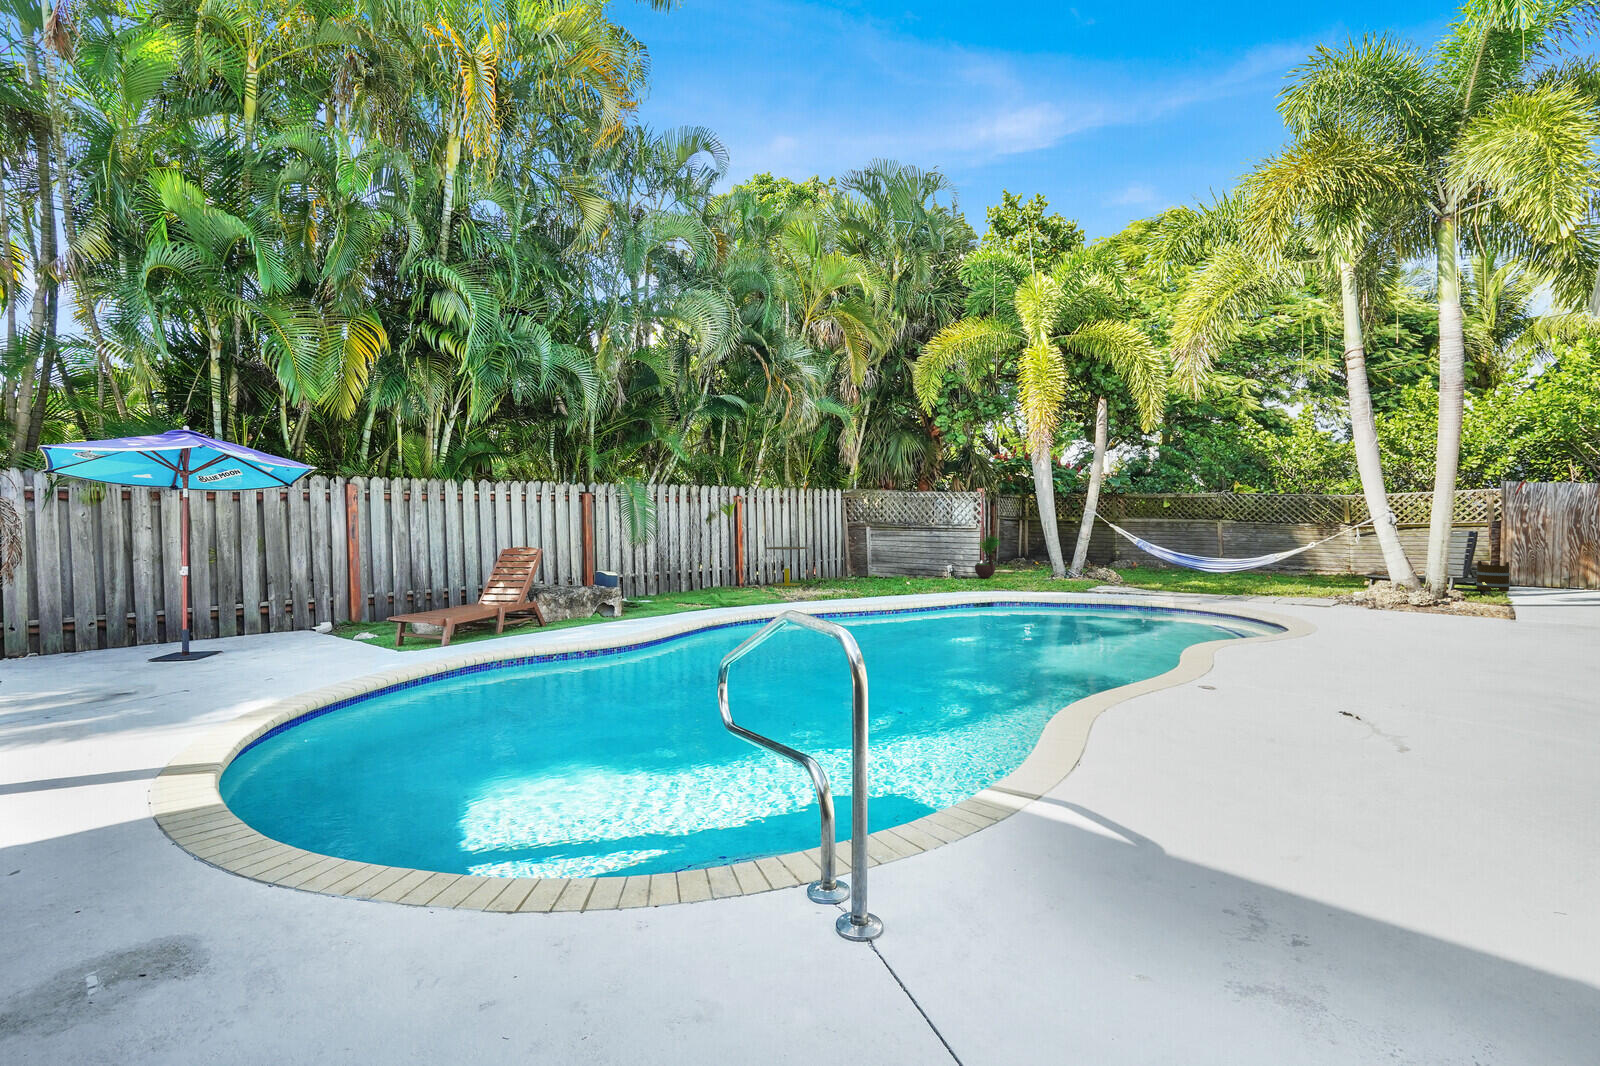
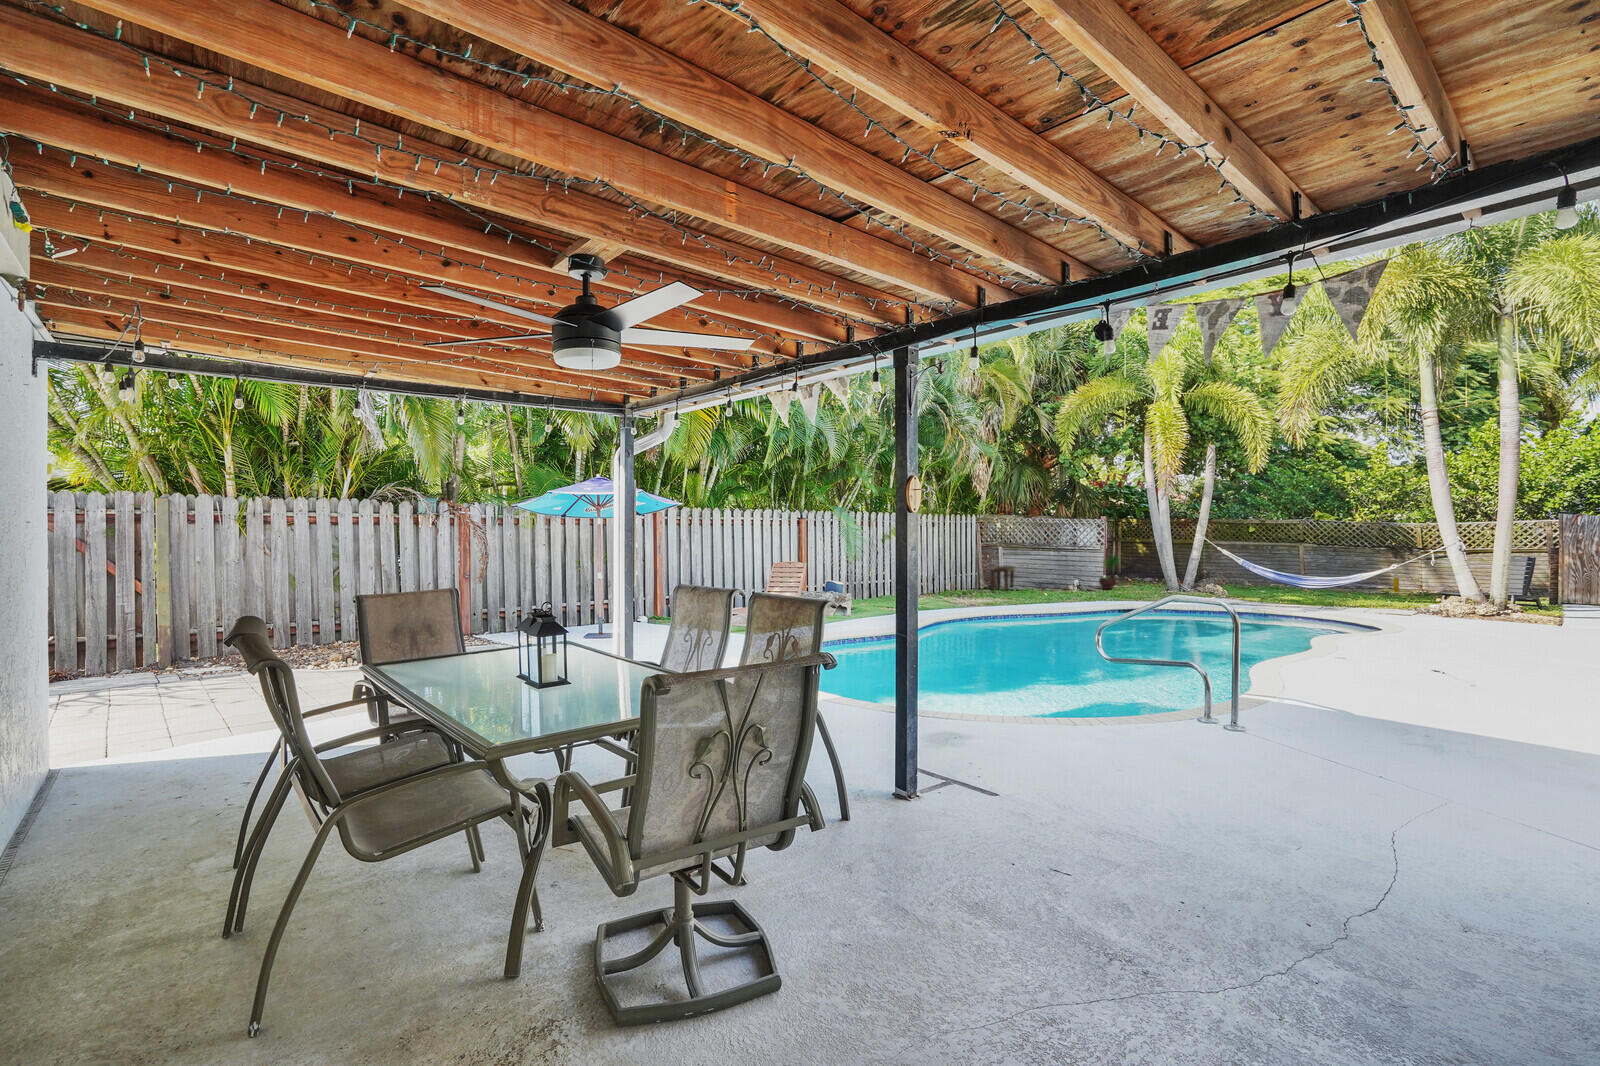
side table: present [765,547,809,586] -> present [1374,560,1417,592]
bench: none [841,551,876,580] -> present [990,566,1015,591]
bucket: present [1476,561,1510,591] -> none [1536,580,1566,605]

